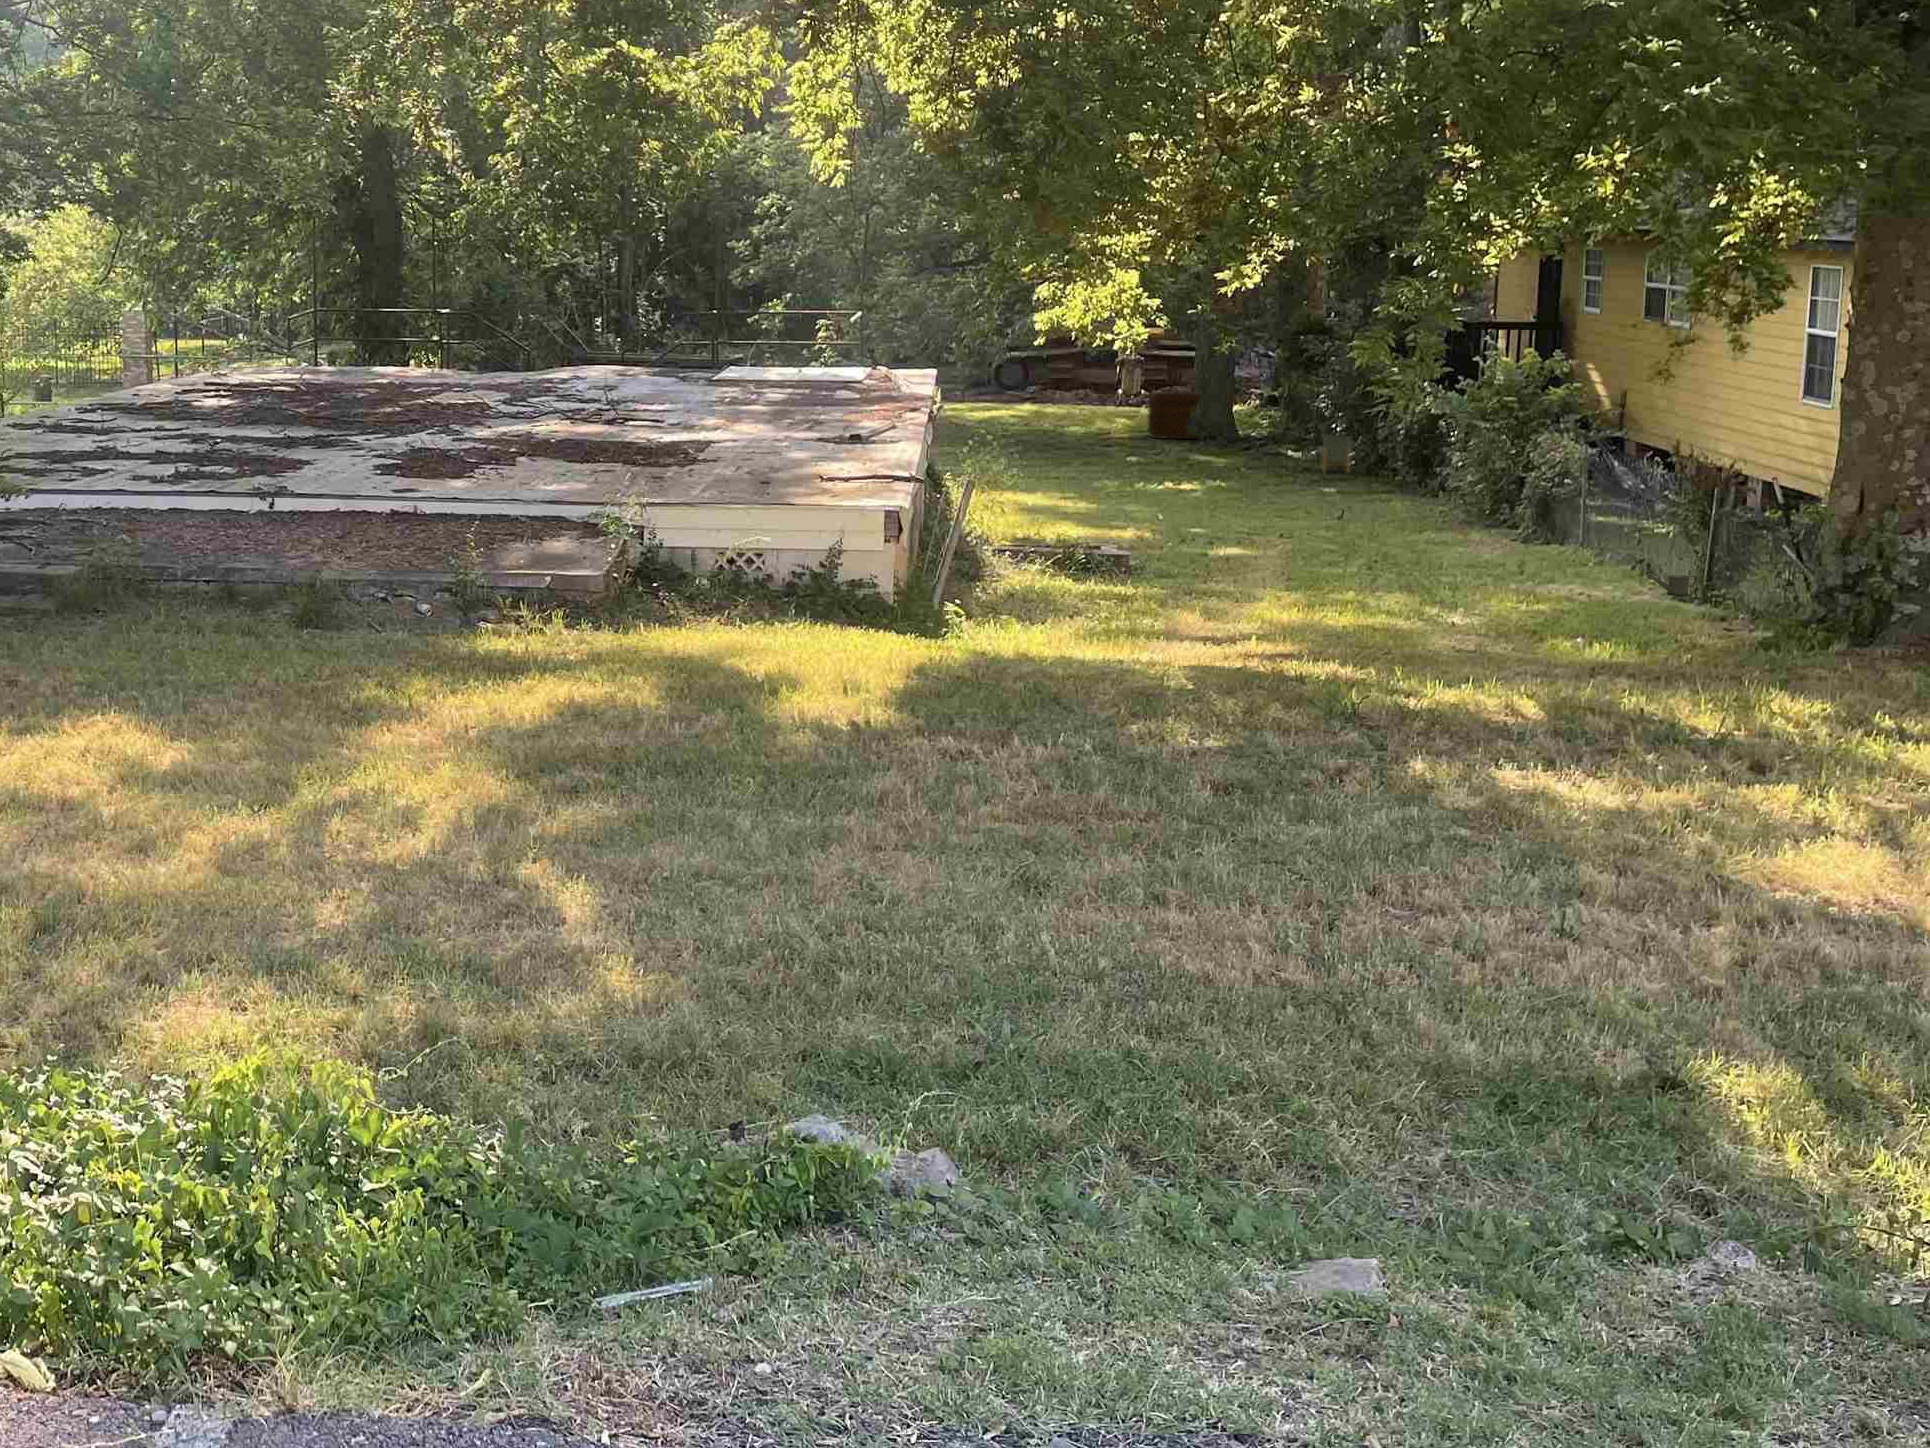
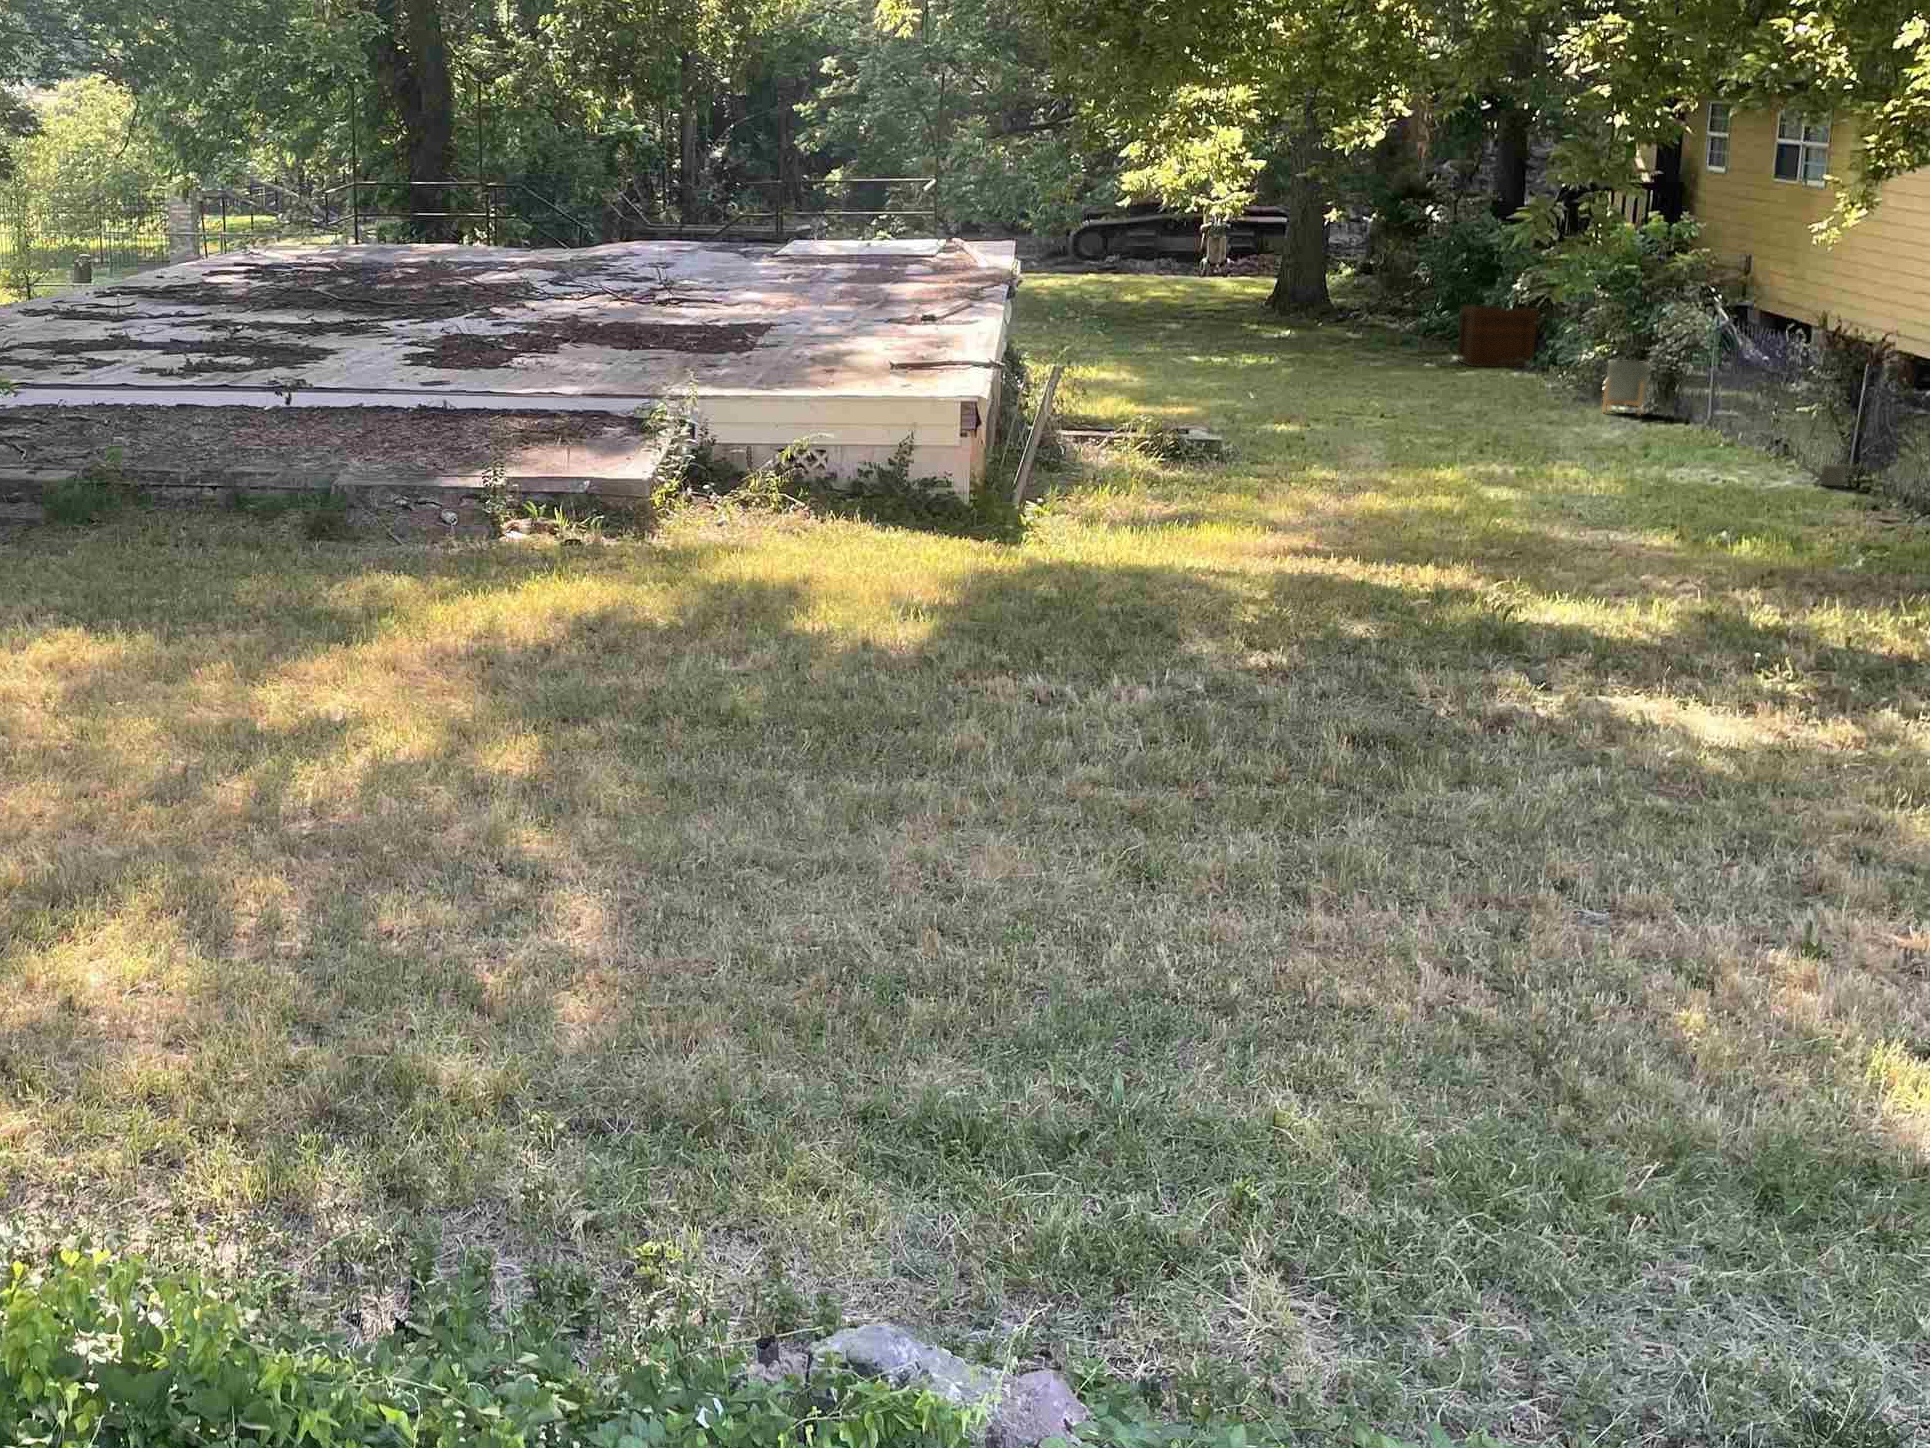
wooden crate: present [1147,392,1201,439] -> present [1457,305,1538,367]
planter: present [1322,435,1351,472] -> present [1602,361,1650,414]

